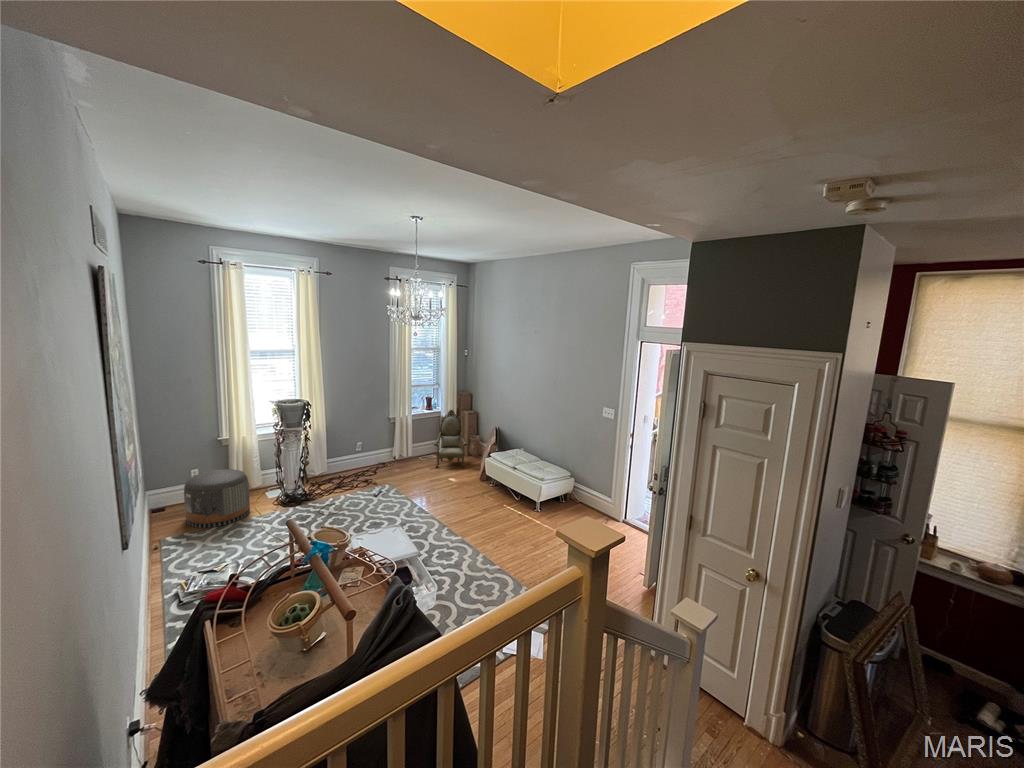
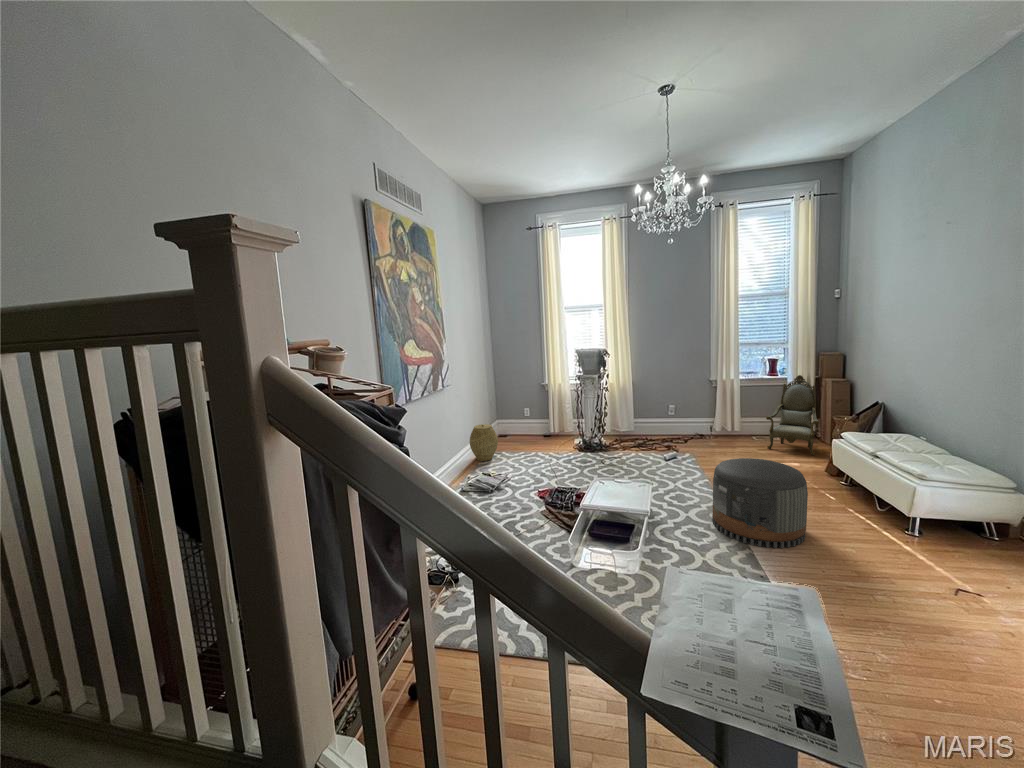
pouf: present [184,469,250,528] -> present [712,458,808,548]
woven basket: none [147,504,191,552] -> present [470,424,498,461]

